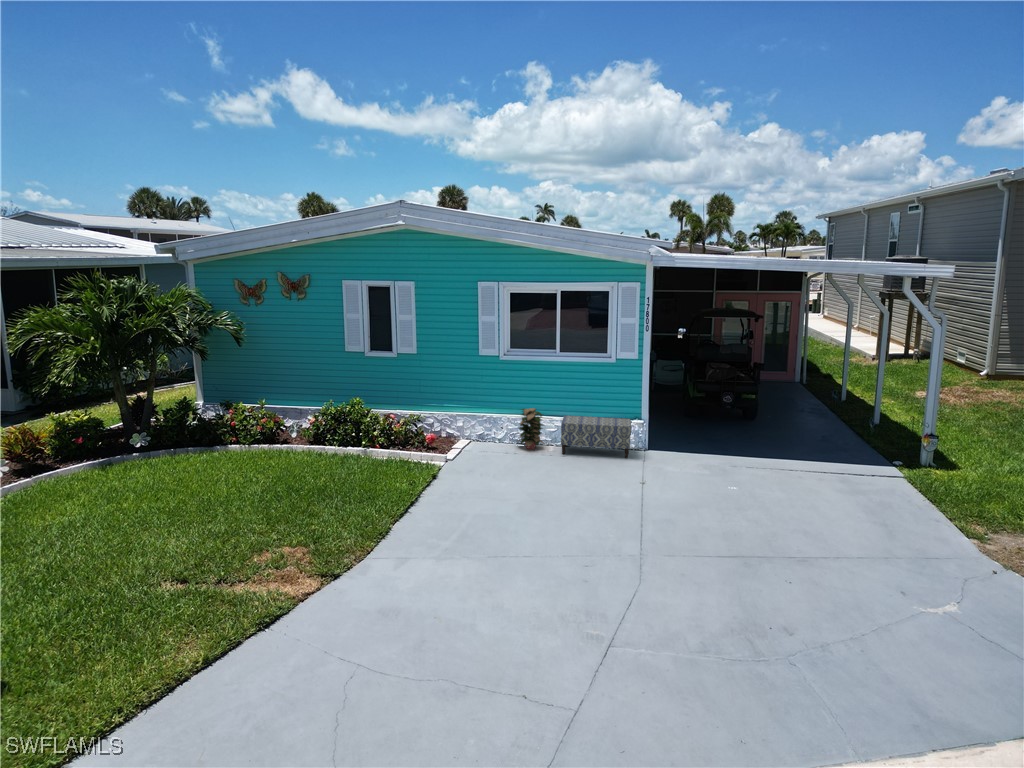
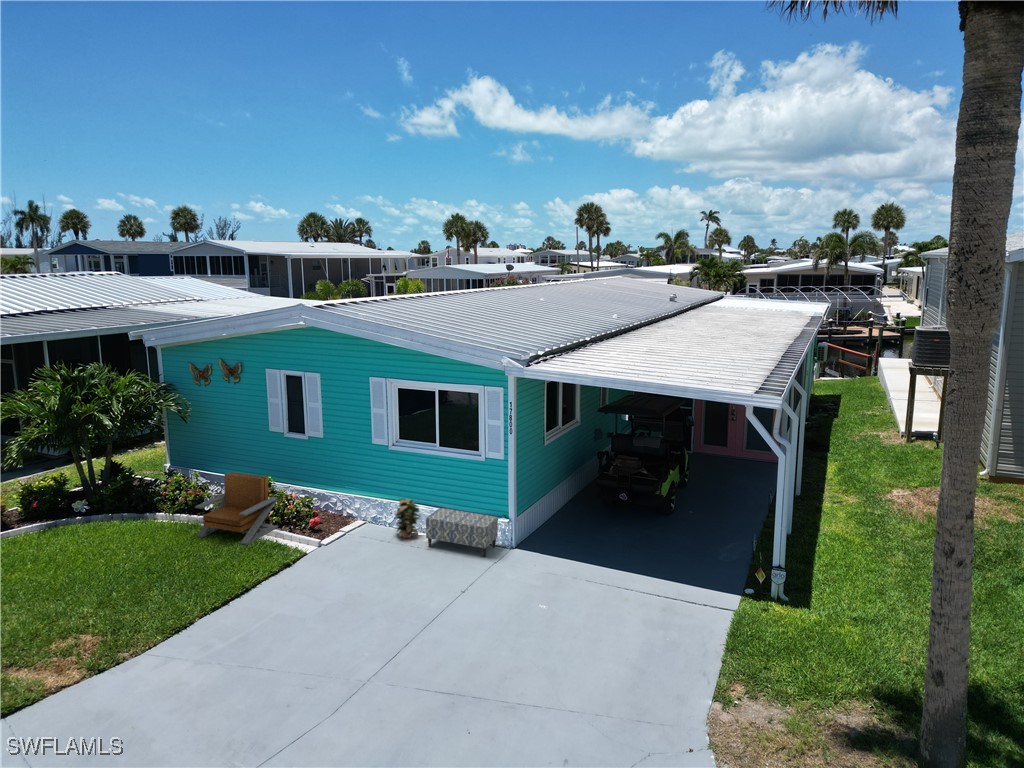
lounge chair: none [301,391,385,465] -> present [195,472,278,545]

